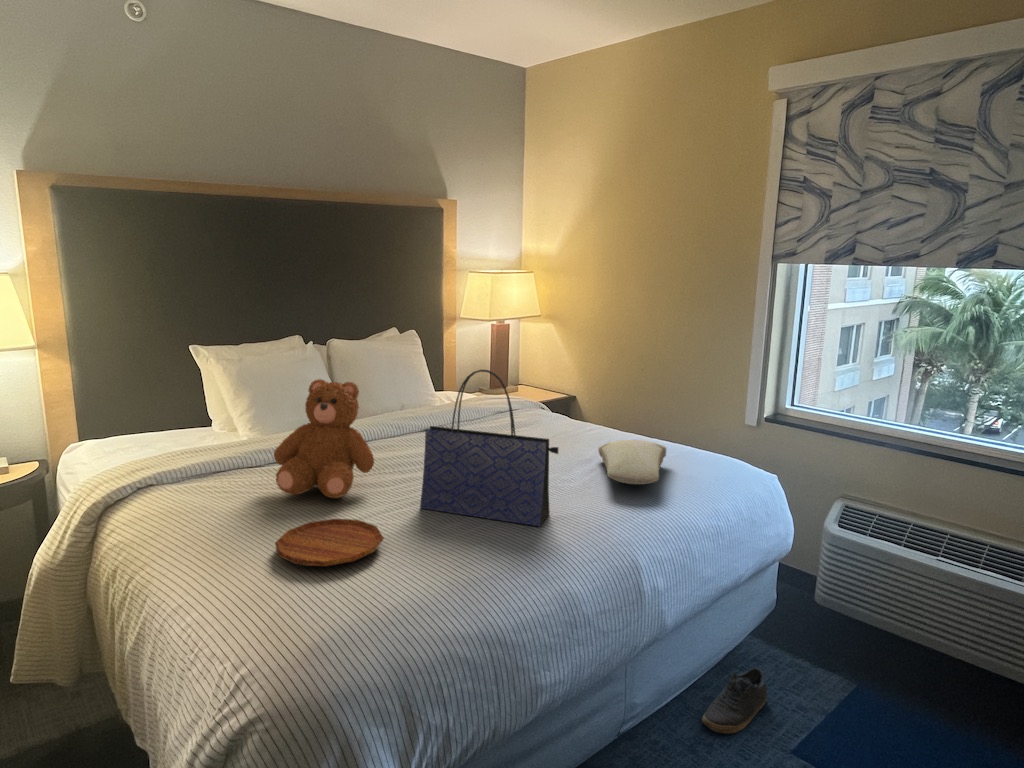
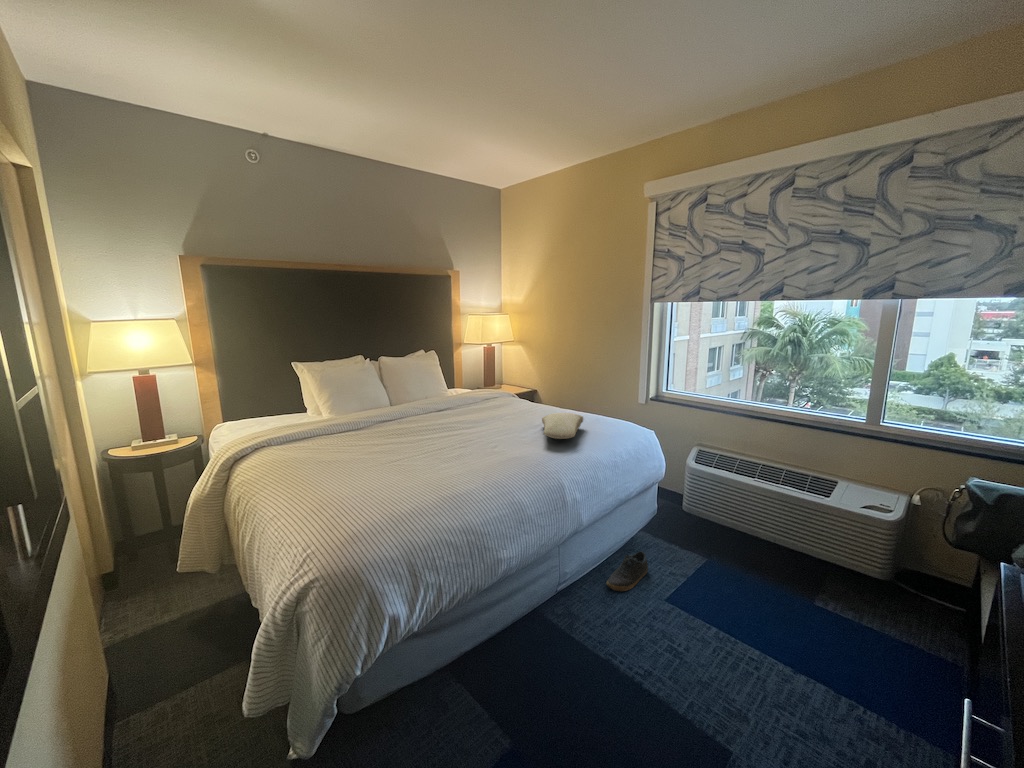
tote bag: present [420,370,559,526] -> none [427,370,509,465]
teddy bear: present [274,379,374,498] -> none [338,379,401,452]
tray: present [275,519,384,566] -> none [334,463,401,490]

